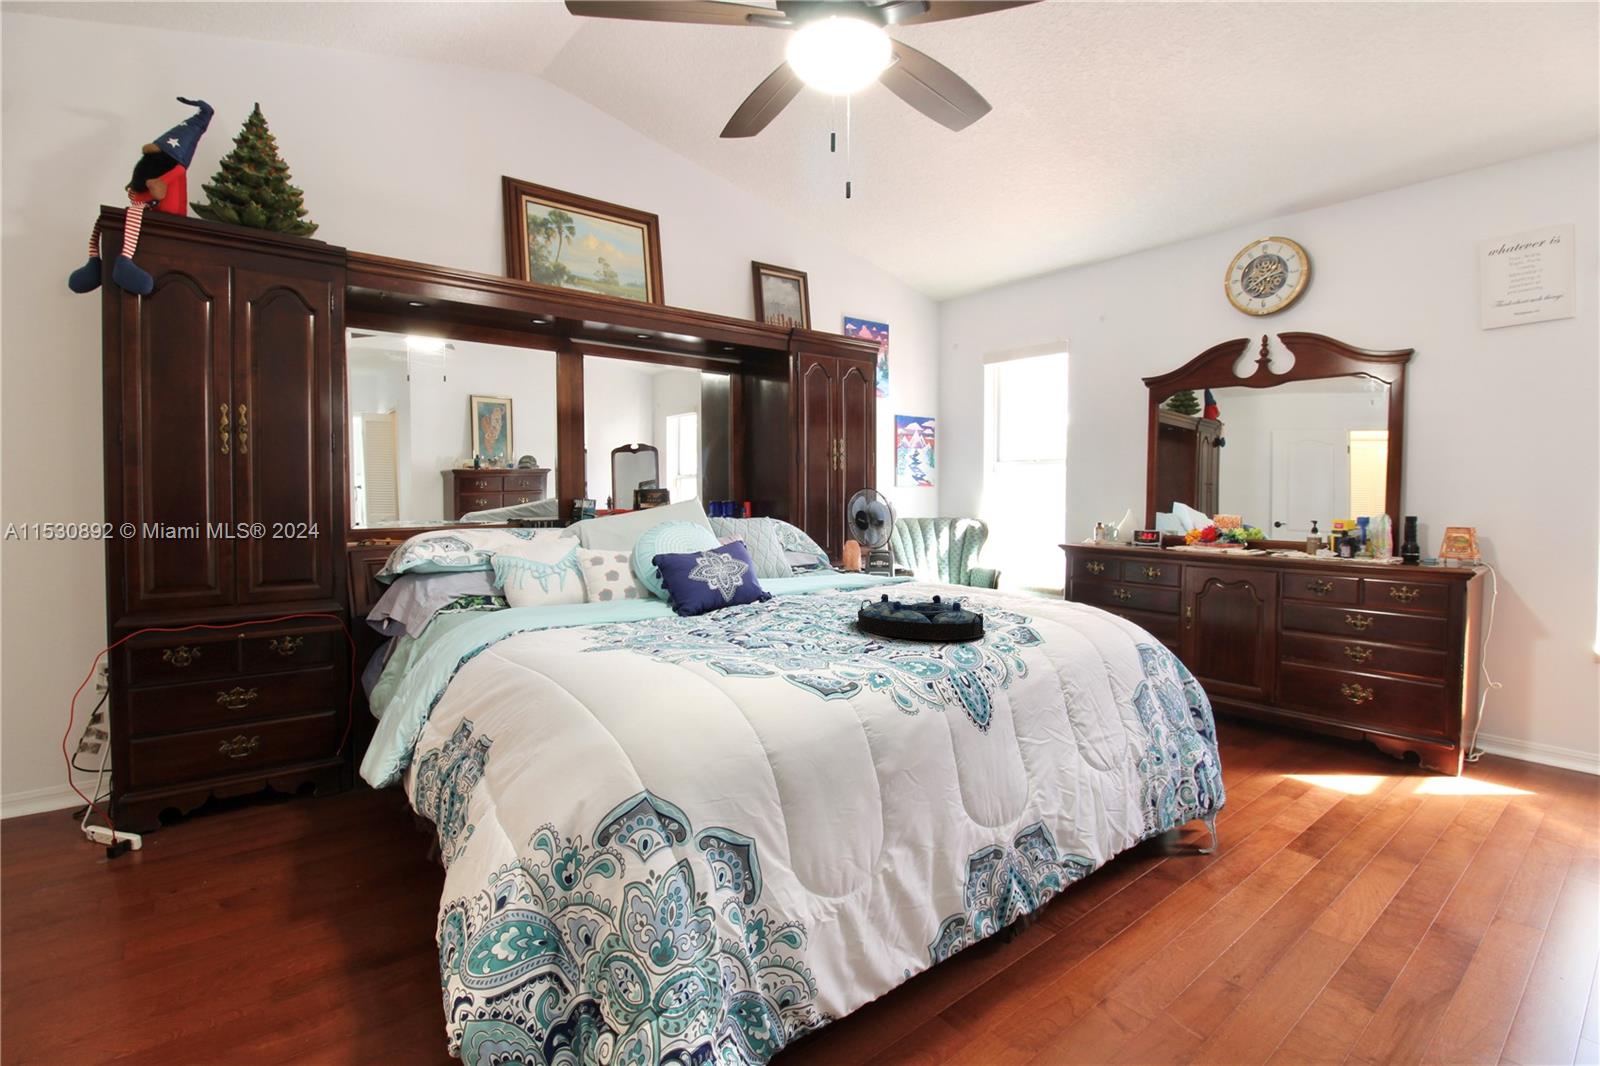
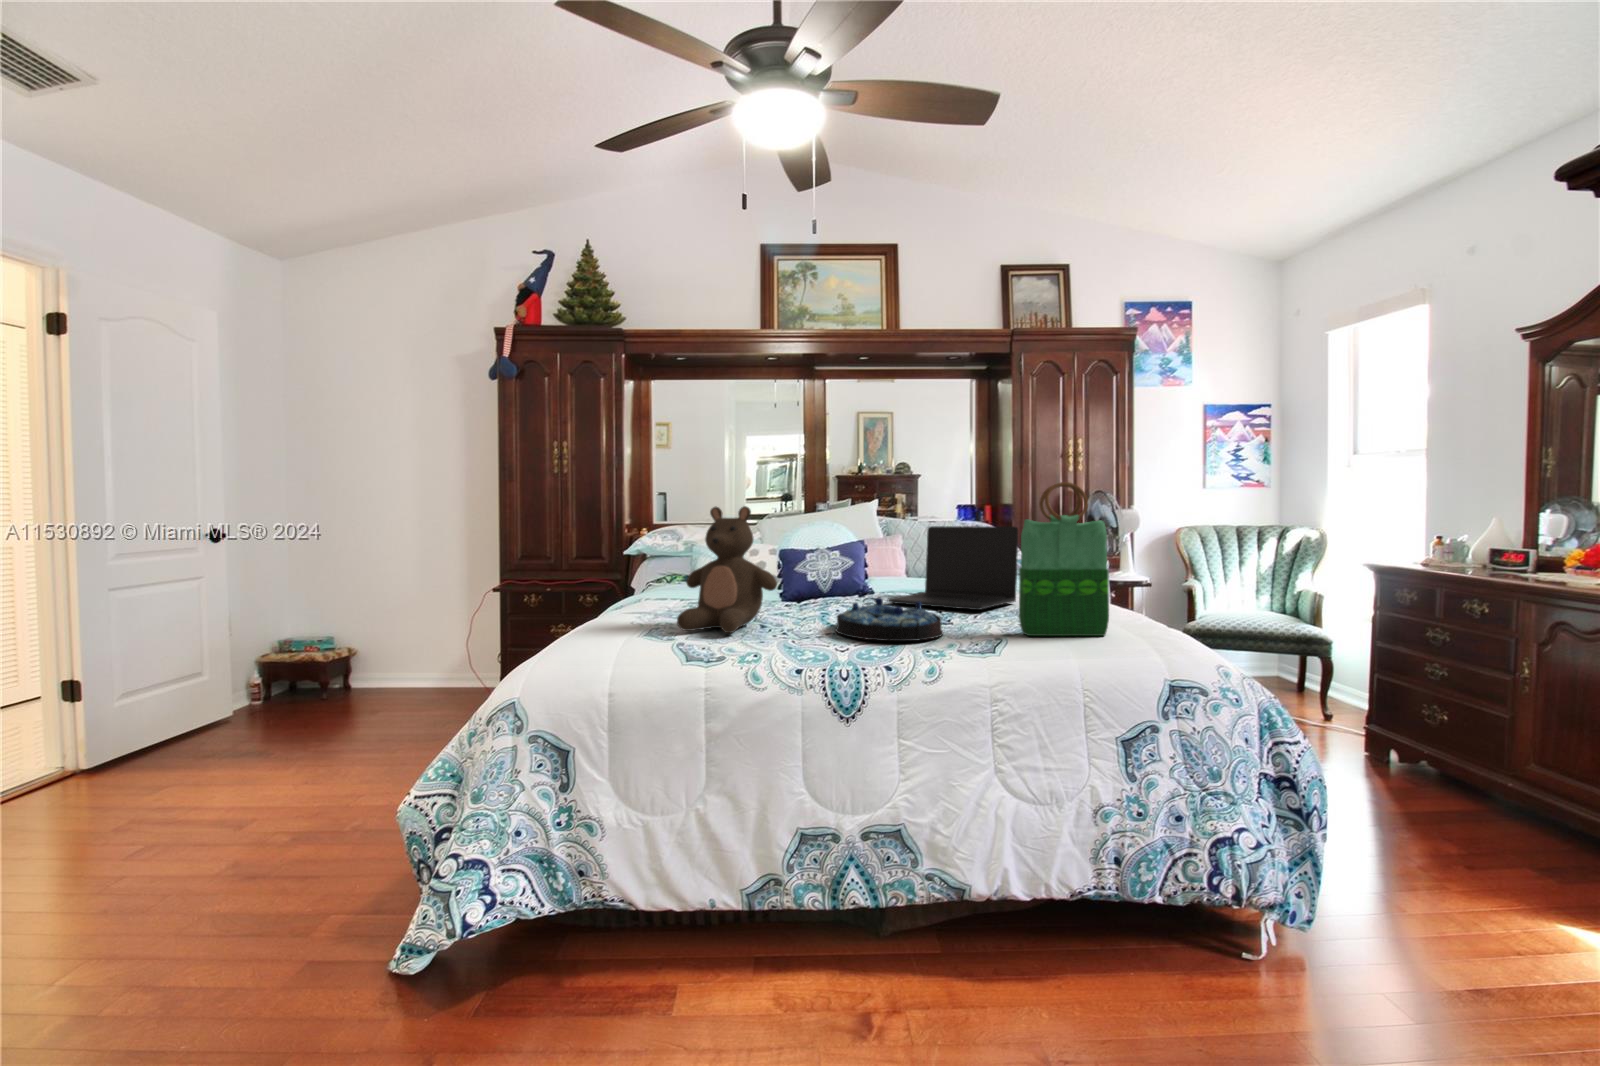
tote bag: none [1019,479,1083,620] -> present [1019,482,1109,636]
stuffed bear: none [691,496,810,653] -> present [677,506,777,633]
laptop: none [822,518,931,600] -> present [888,526,1018,610]

